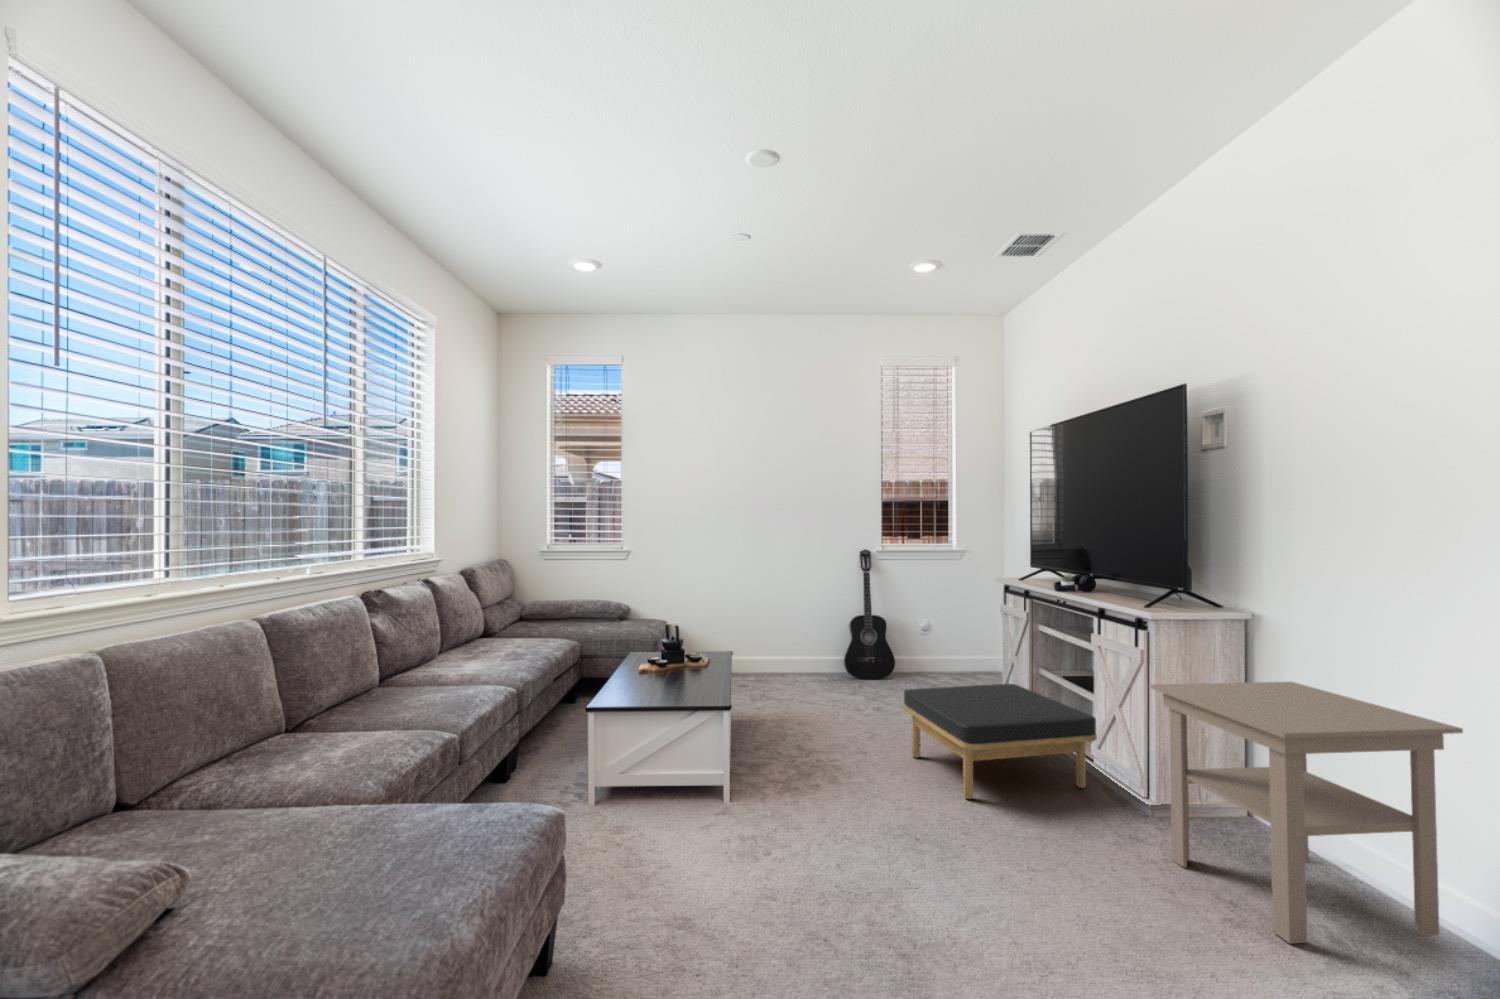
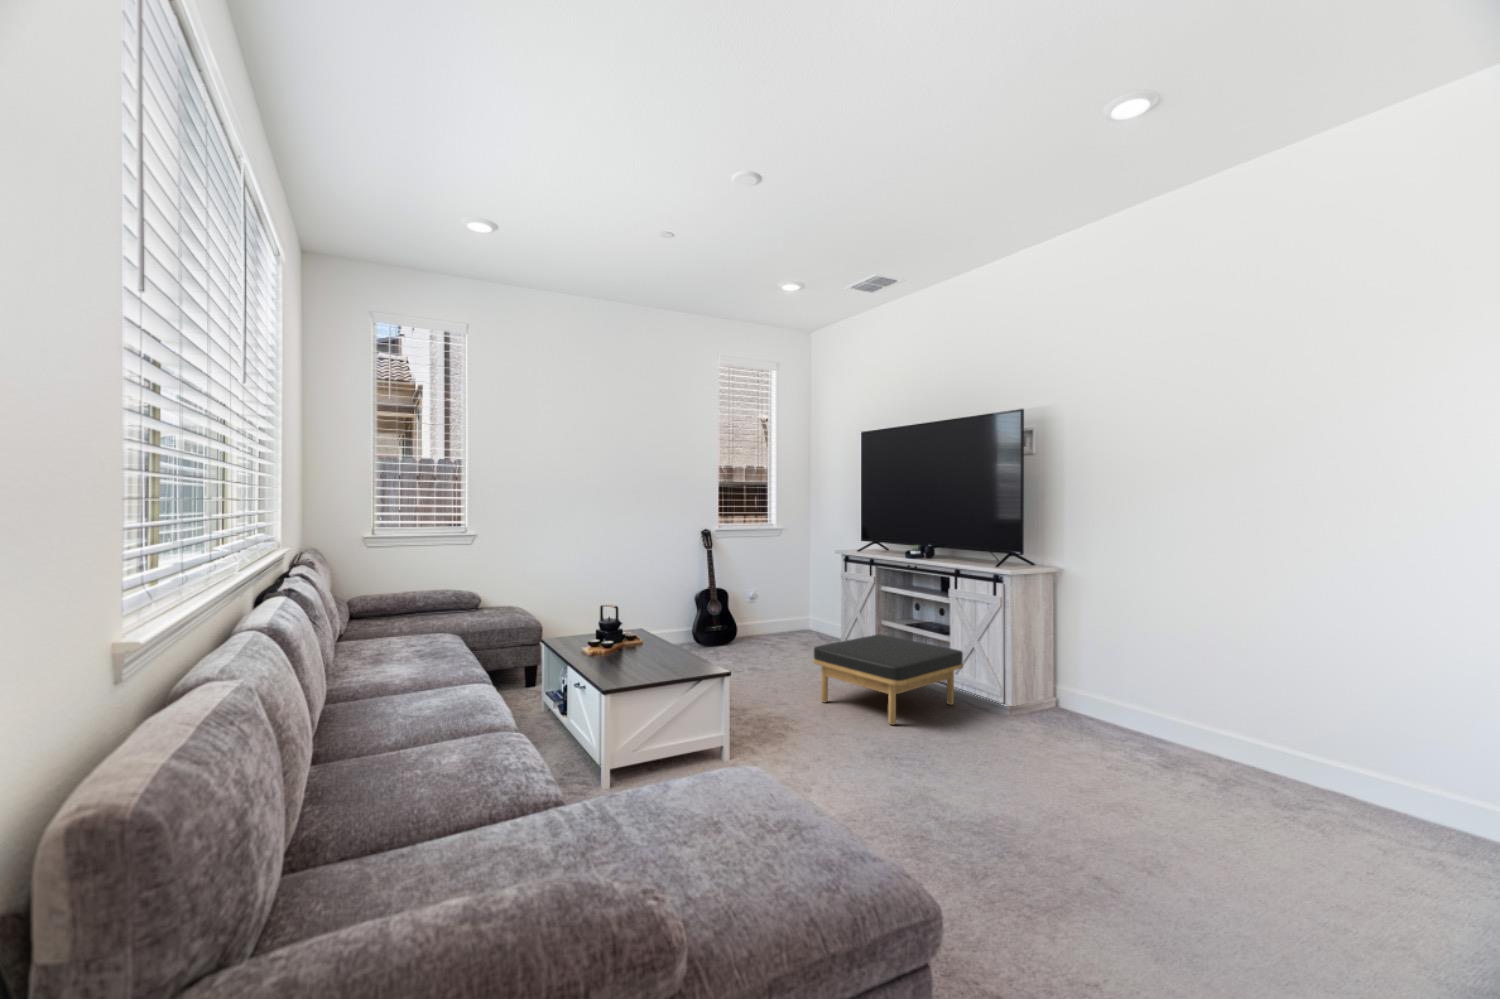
side table: present [1150,682,1463,944] -> none [1031,611,1201,770]

